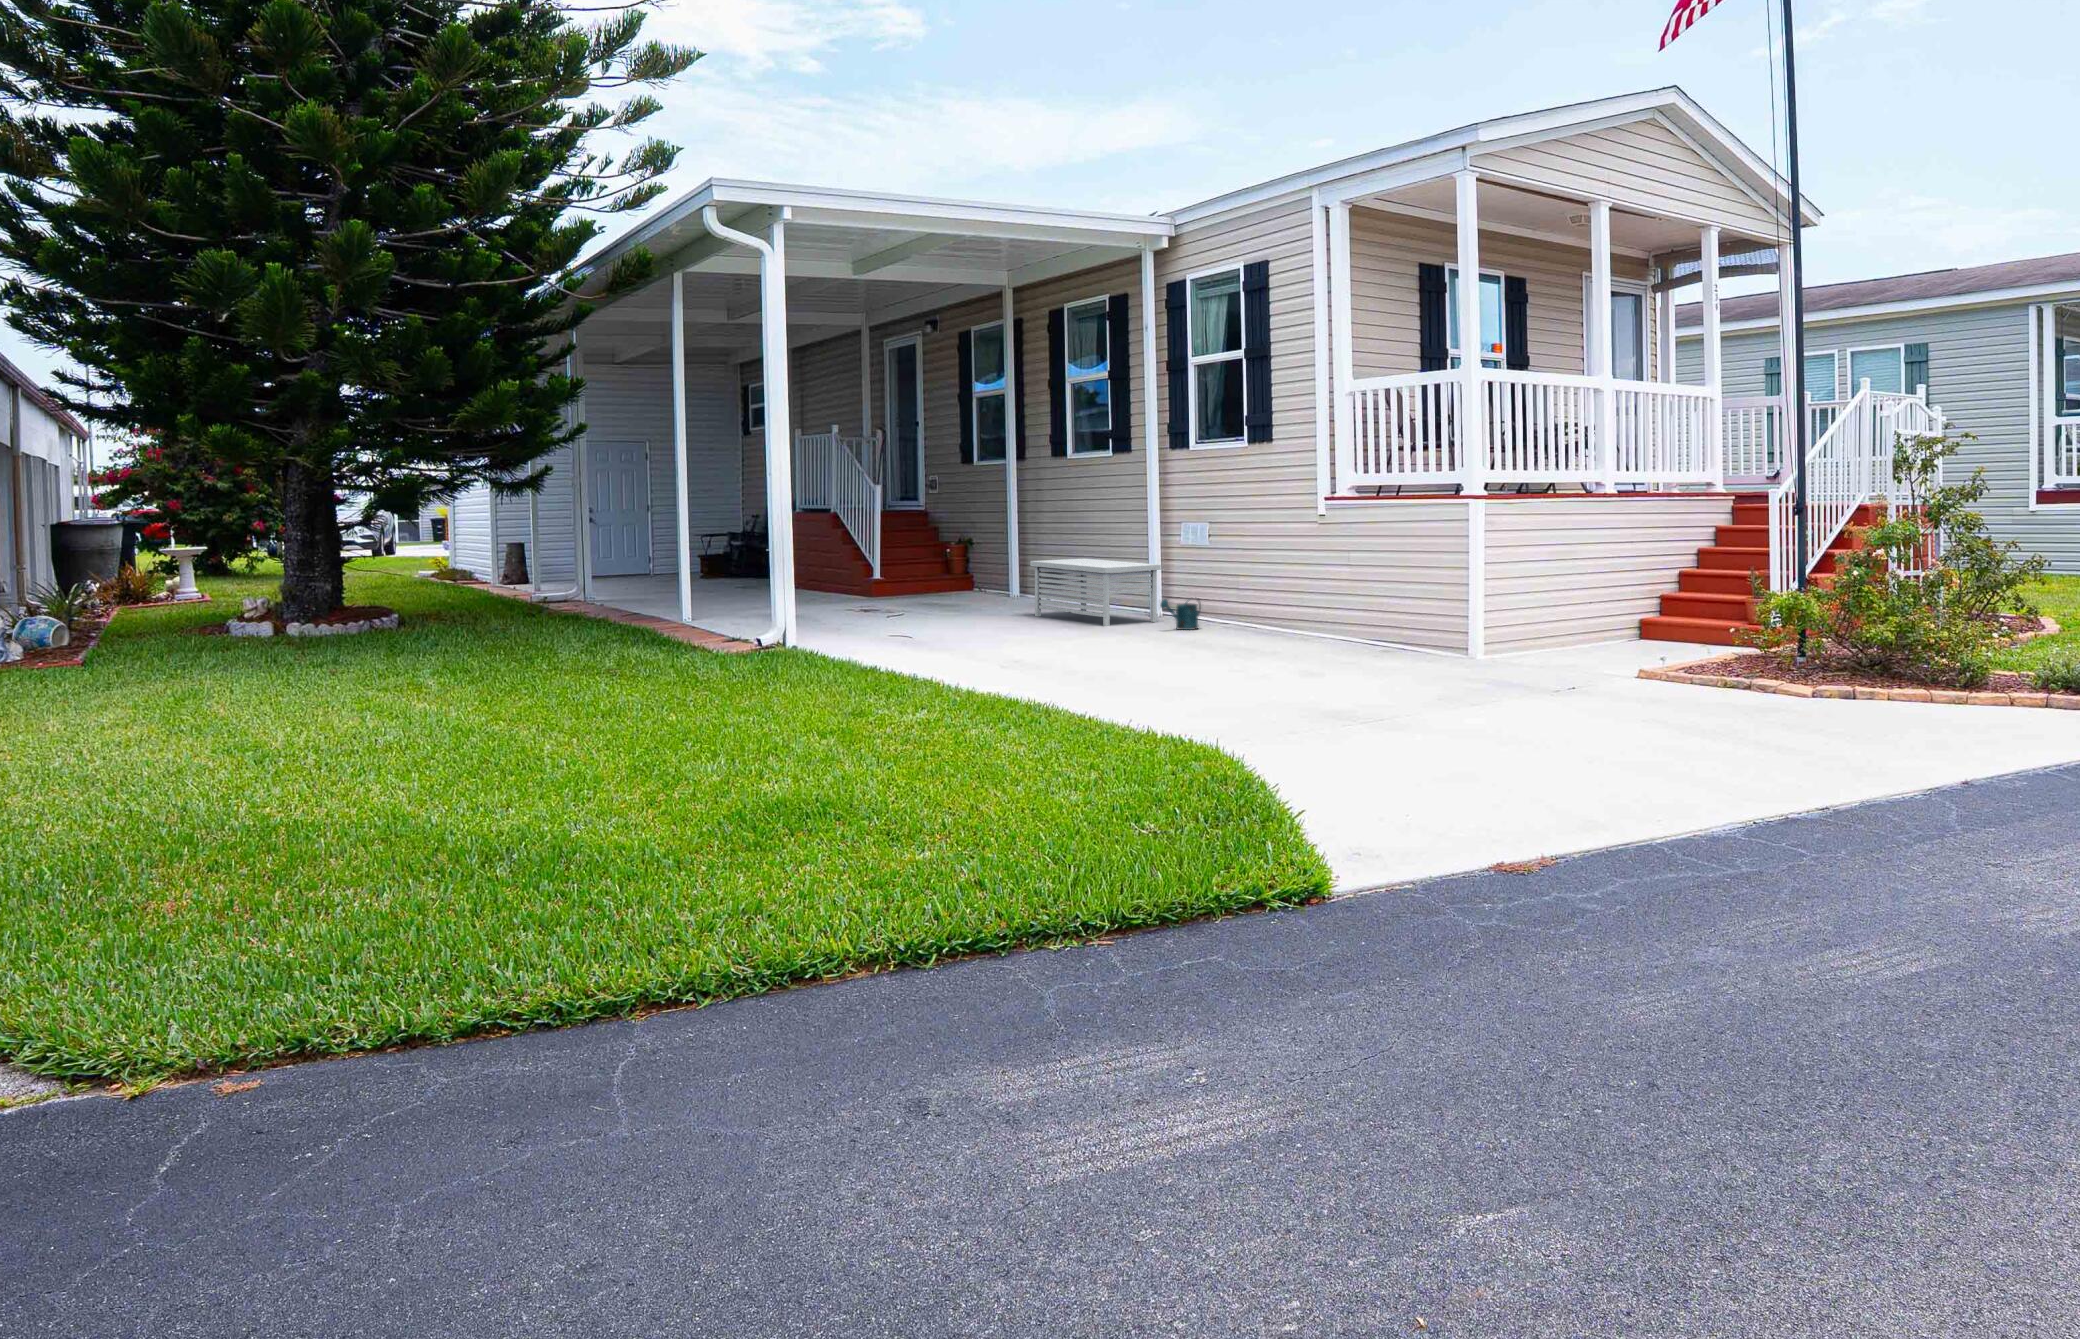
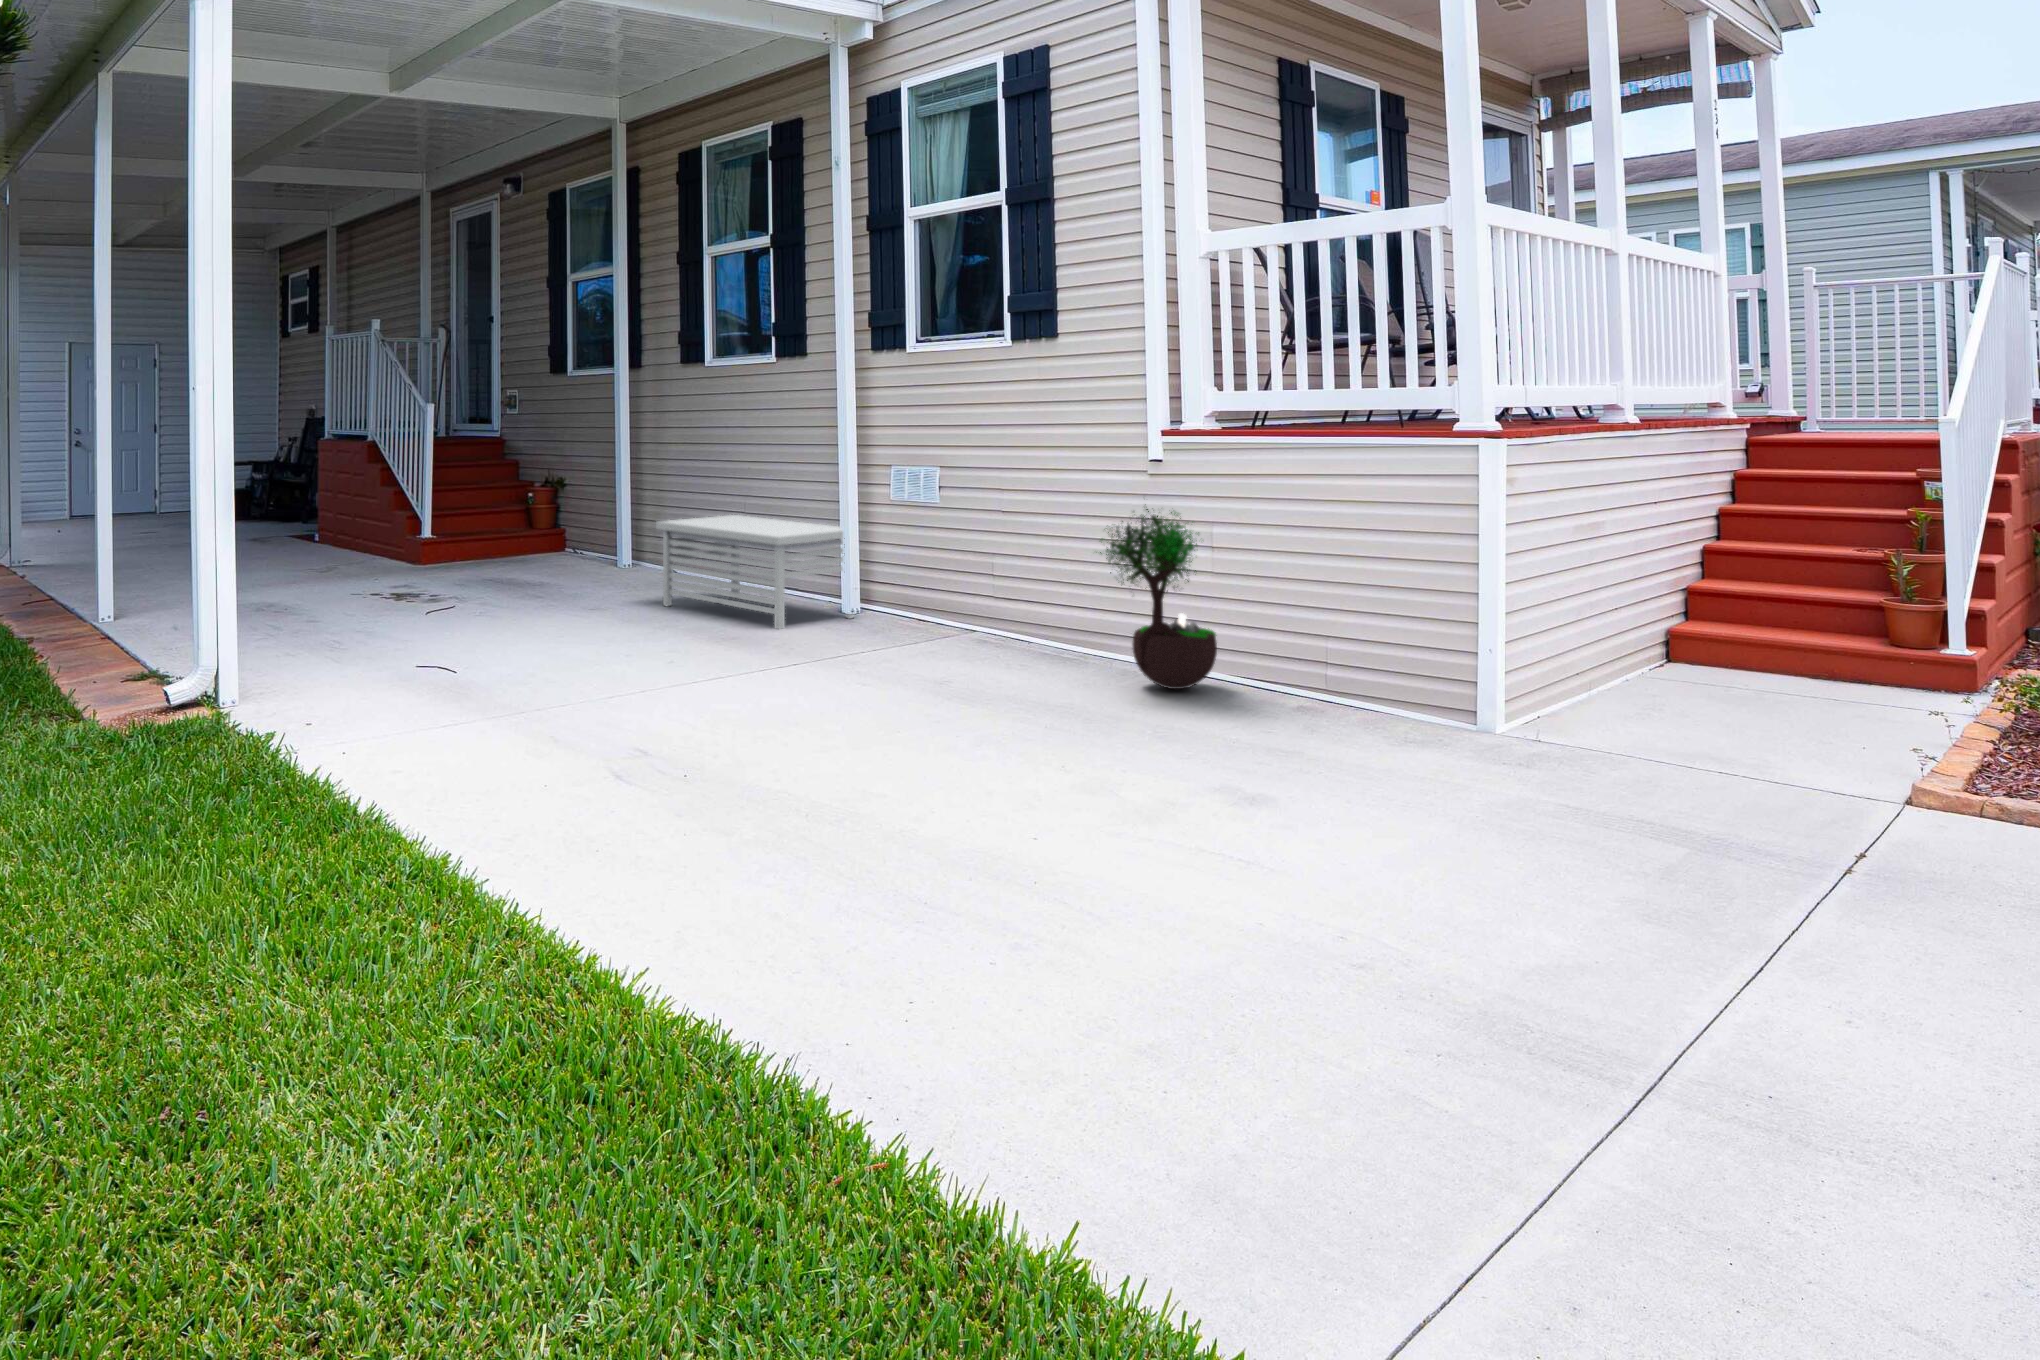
potted tree: none [1277,536,1351,649] -> present [1100,504,1217,689]
watering can: present [1160,599,1201,630] -> none [869,584,931,637]

